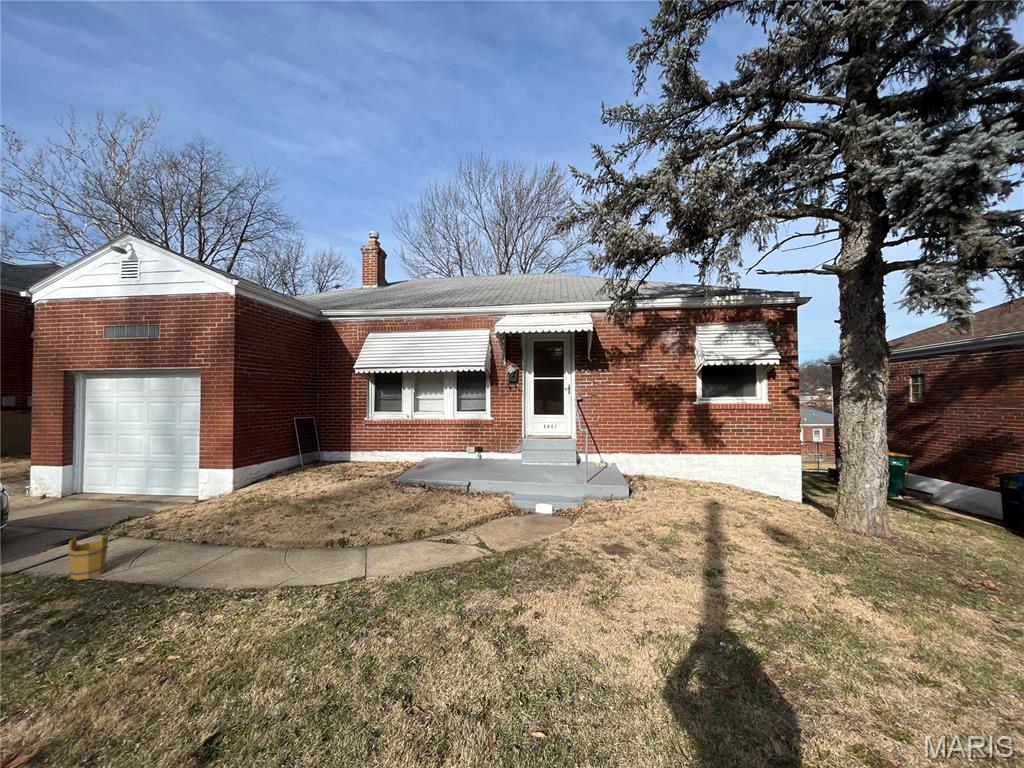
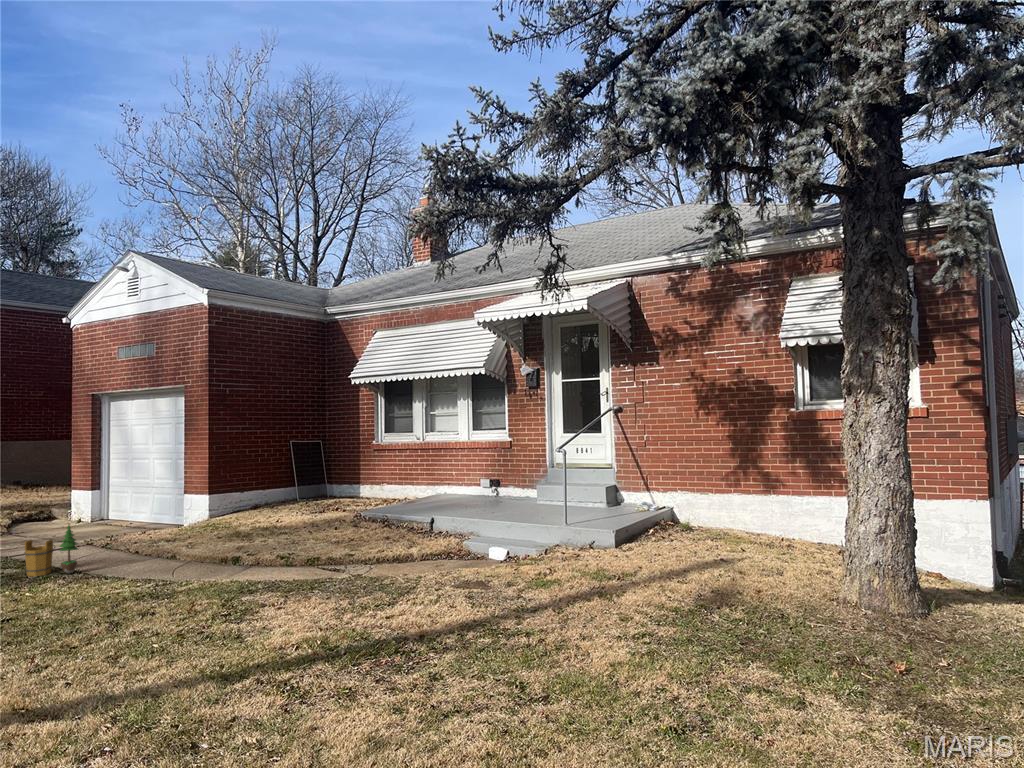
potted tree: none [122,516,148,570] -> present [59,525,78,574]

